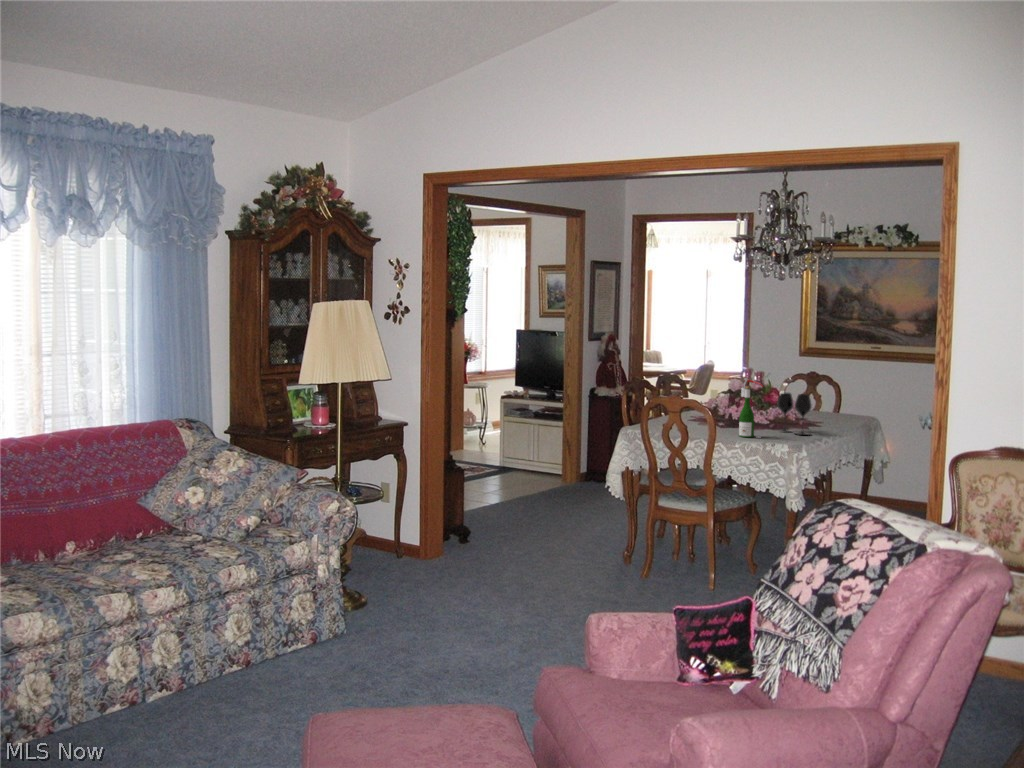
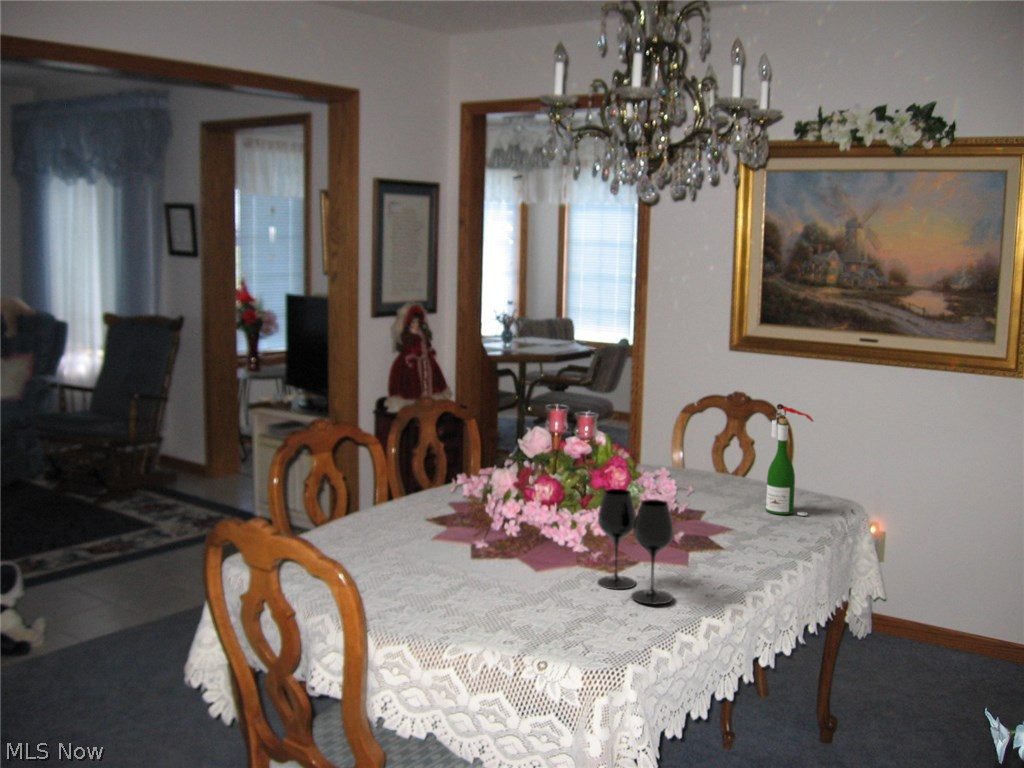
wine bottle: present [739,378,763,438] -> present [766,404,813,515]

